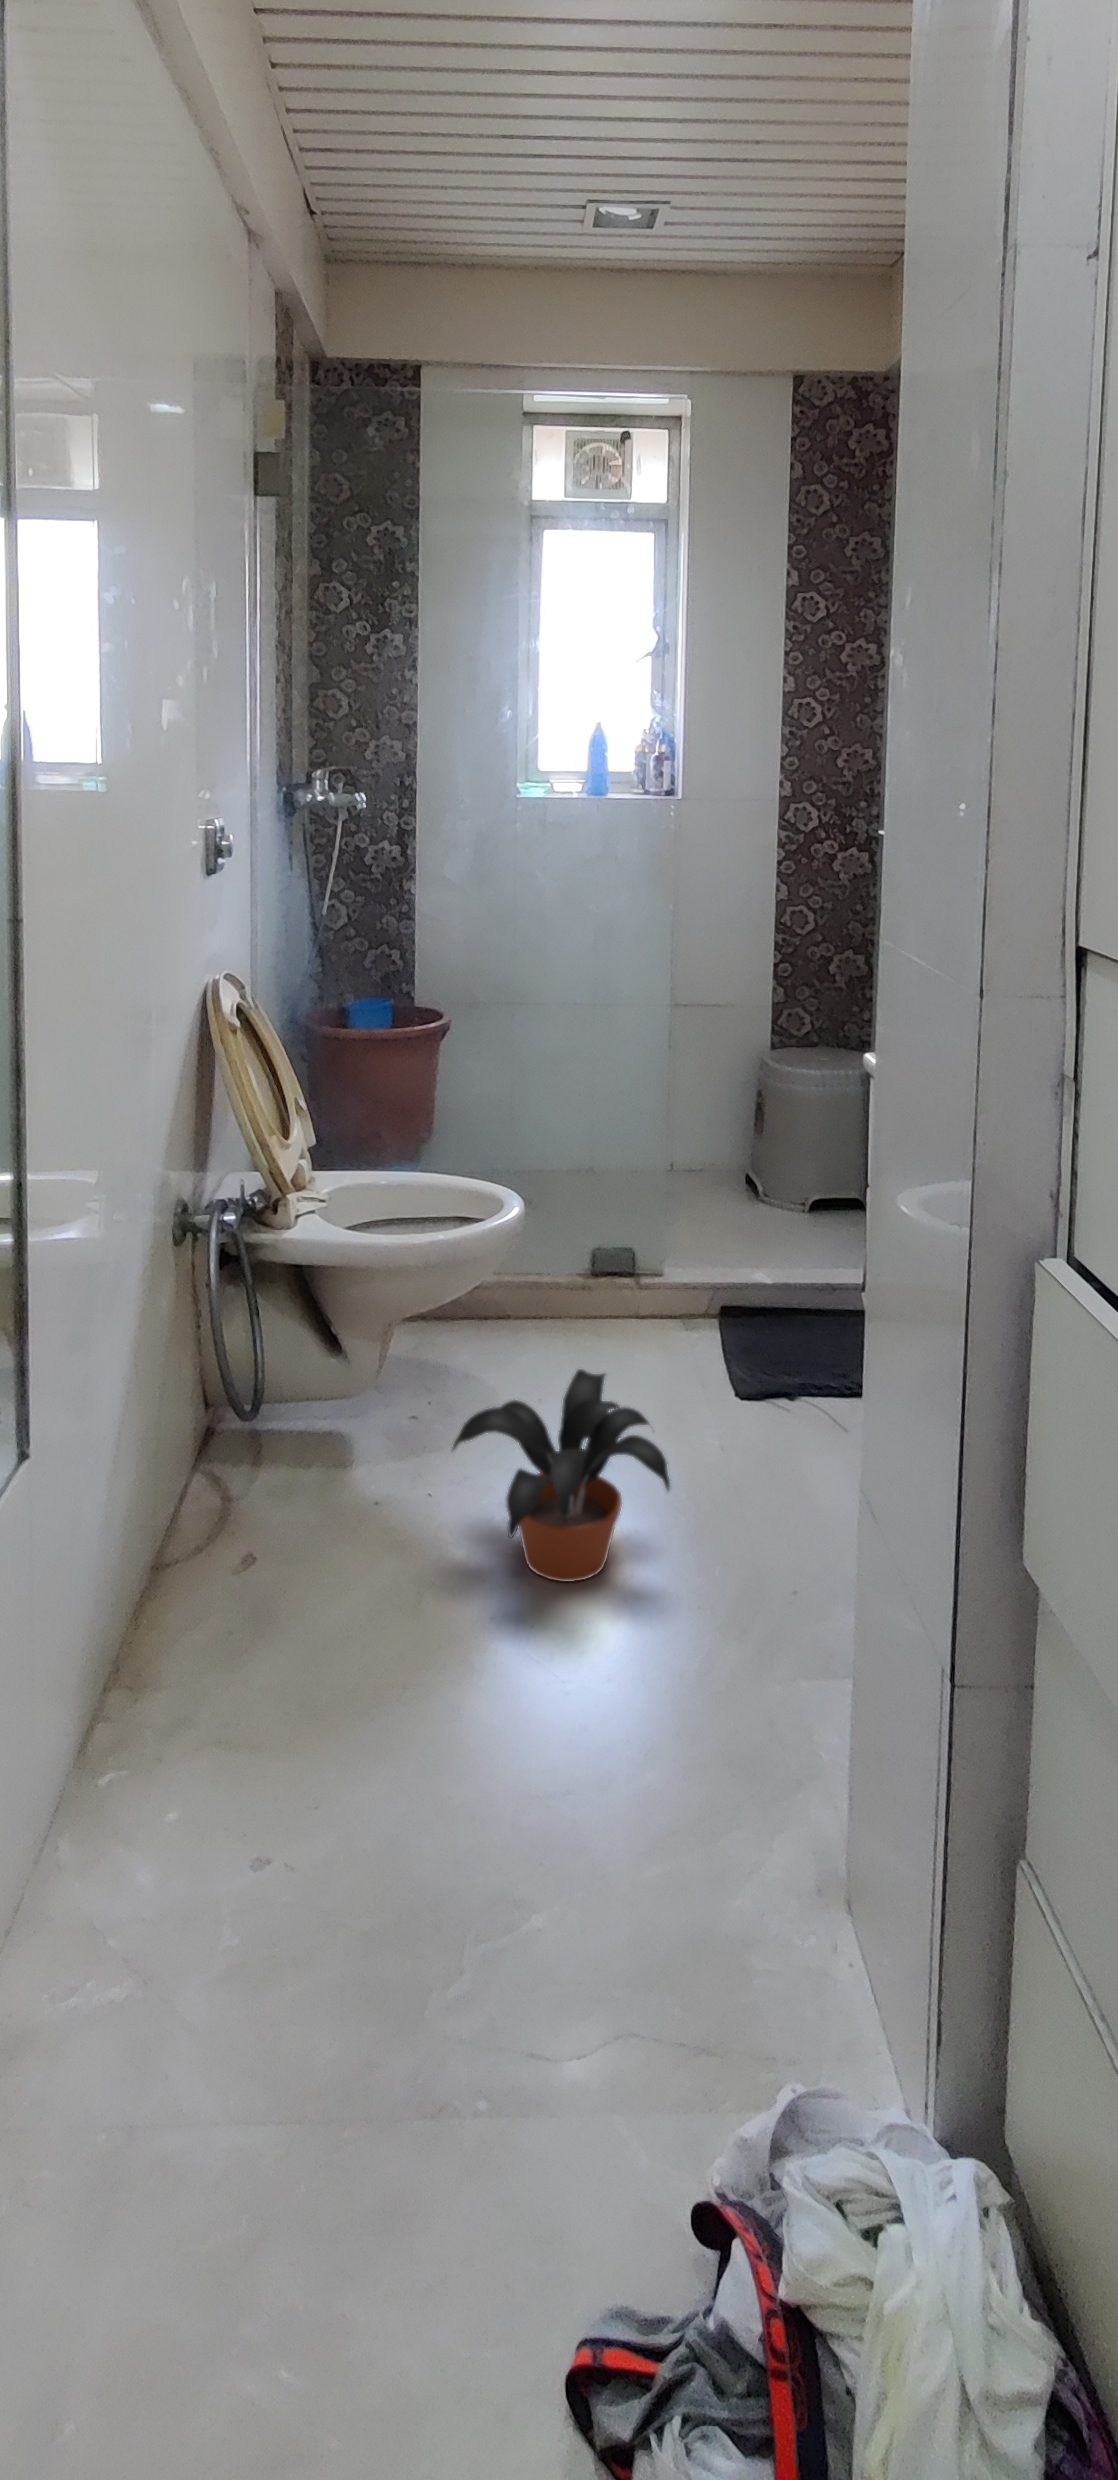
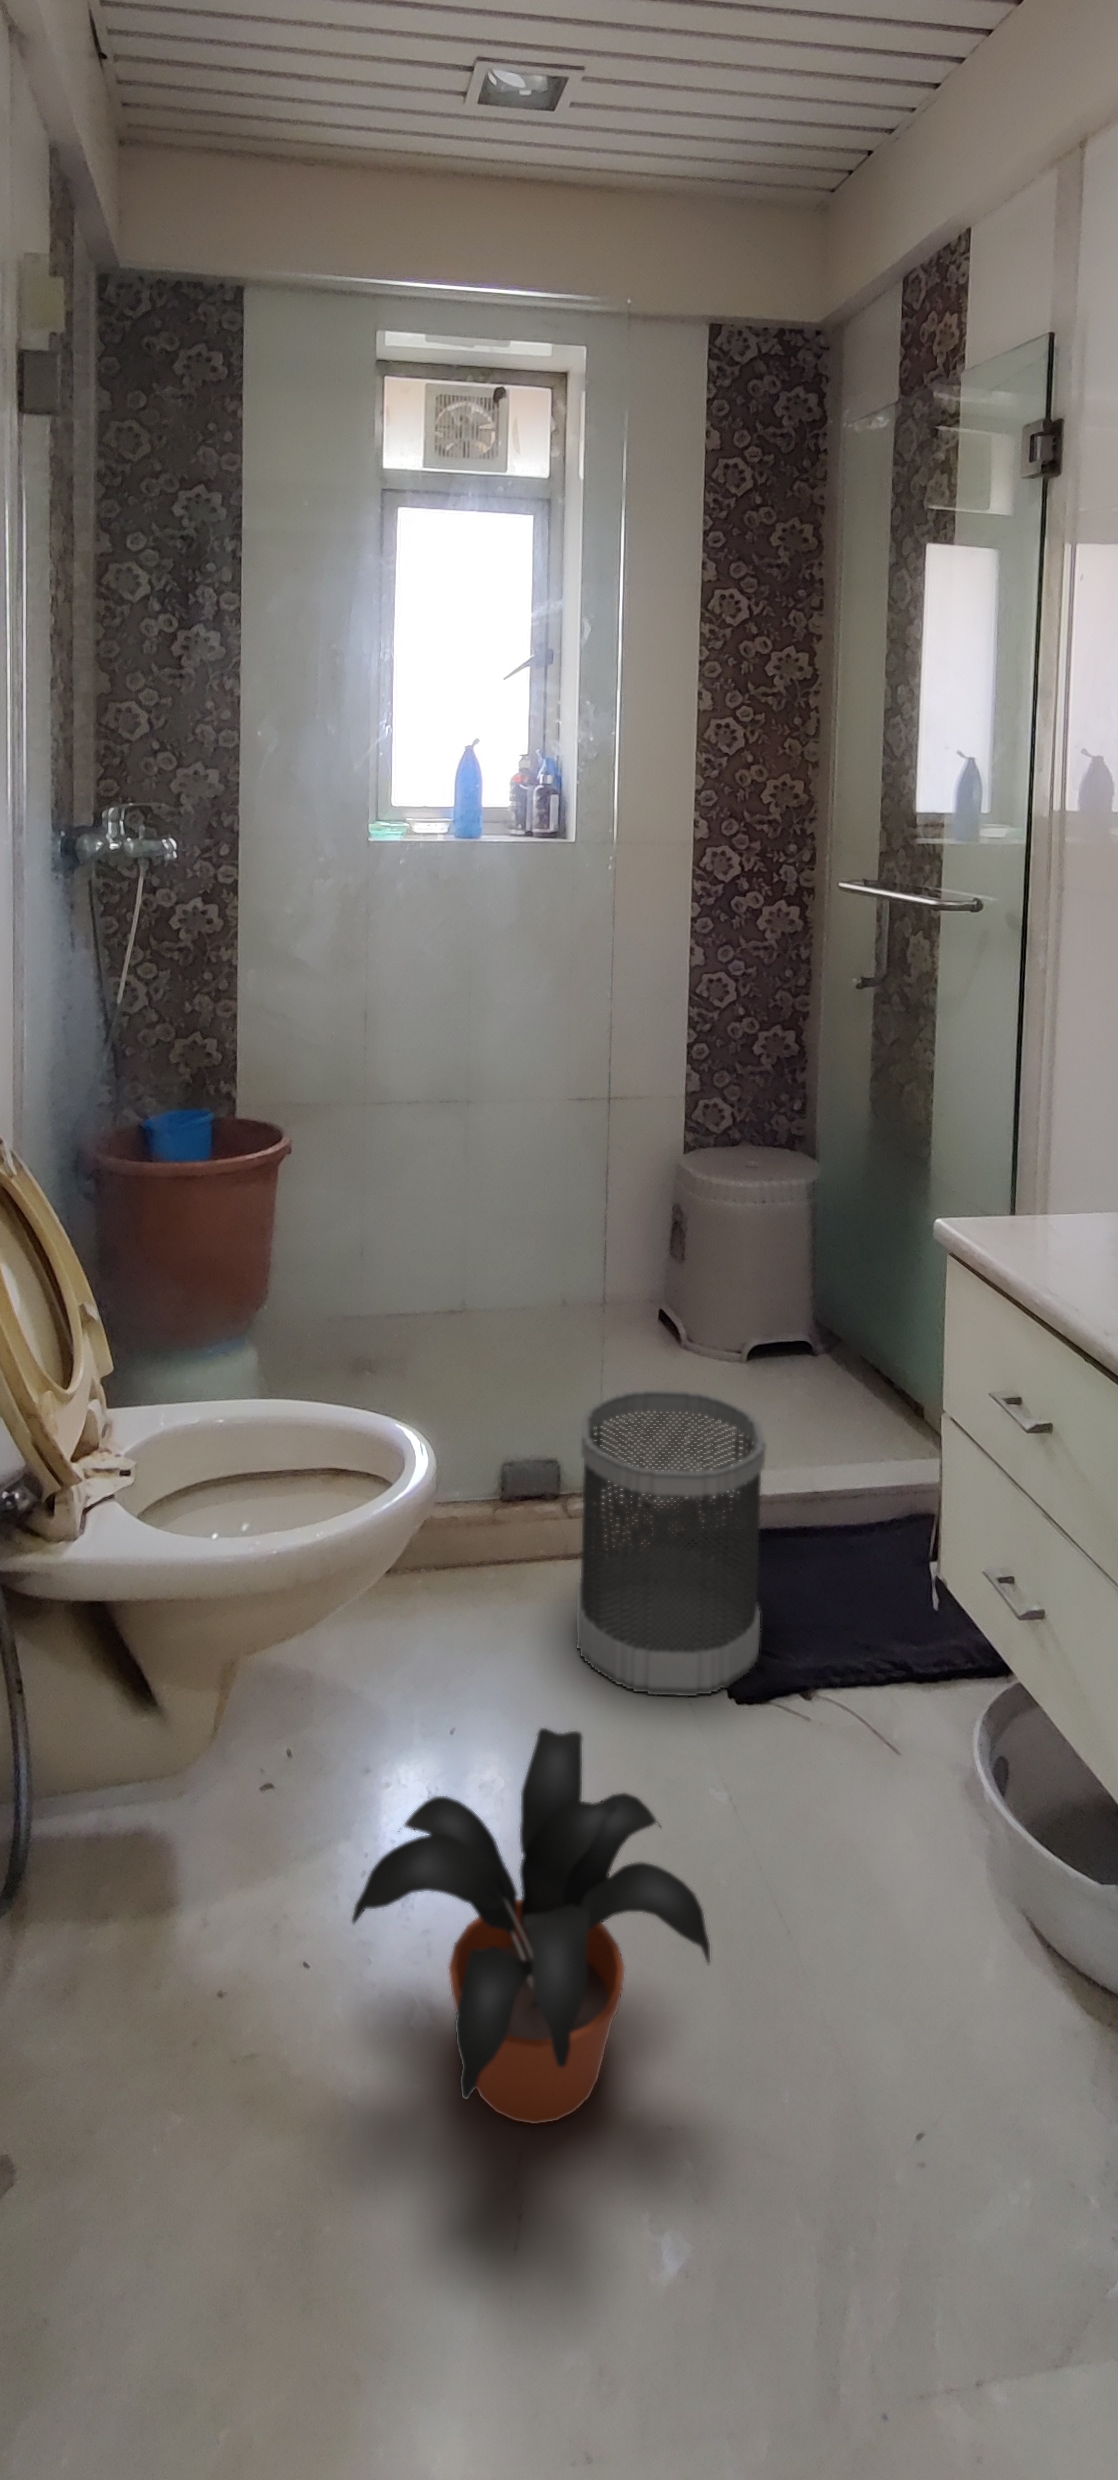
wastebasket: none [638,1200,776,1404] -> present [577,1390,766,1696]

